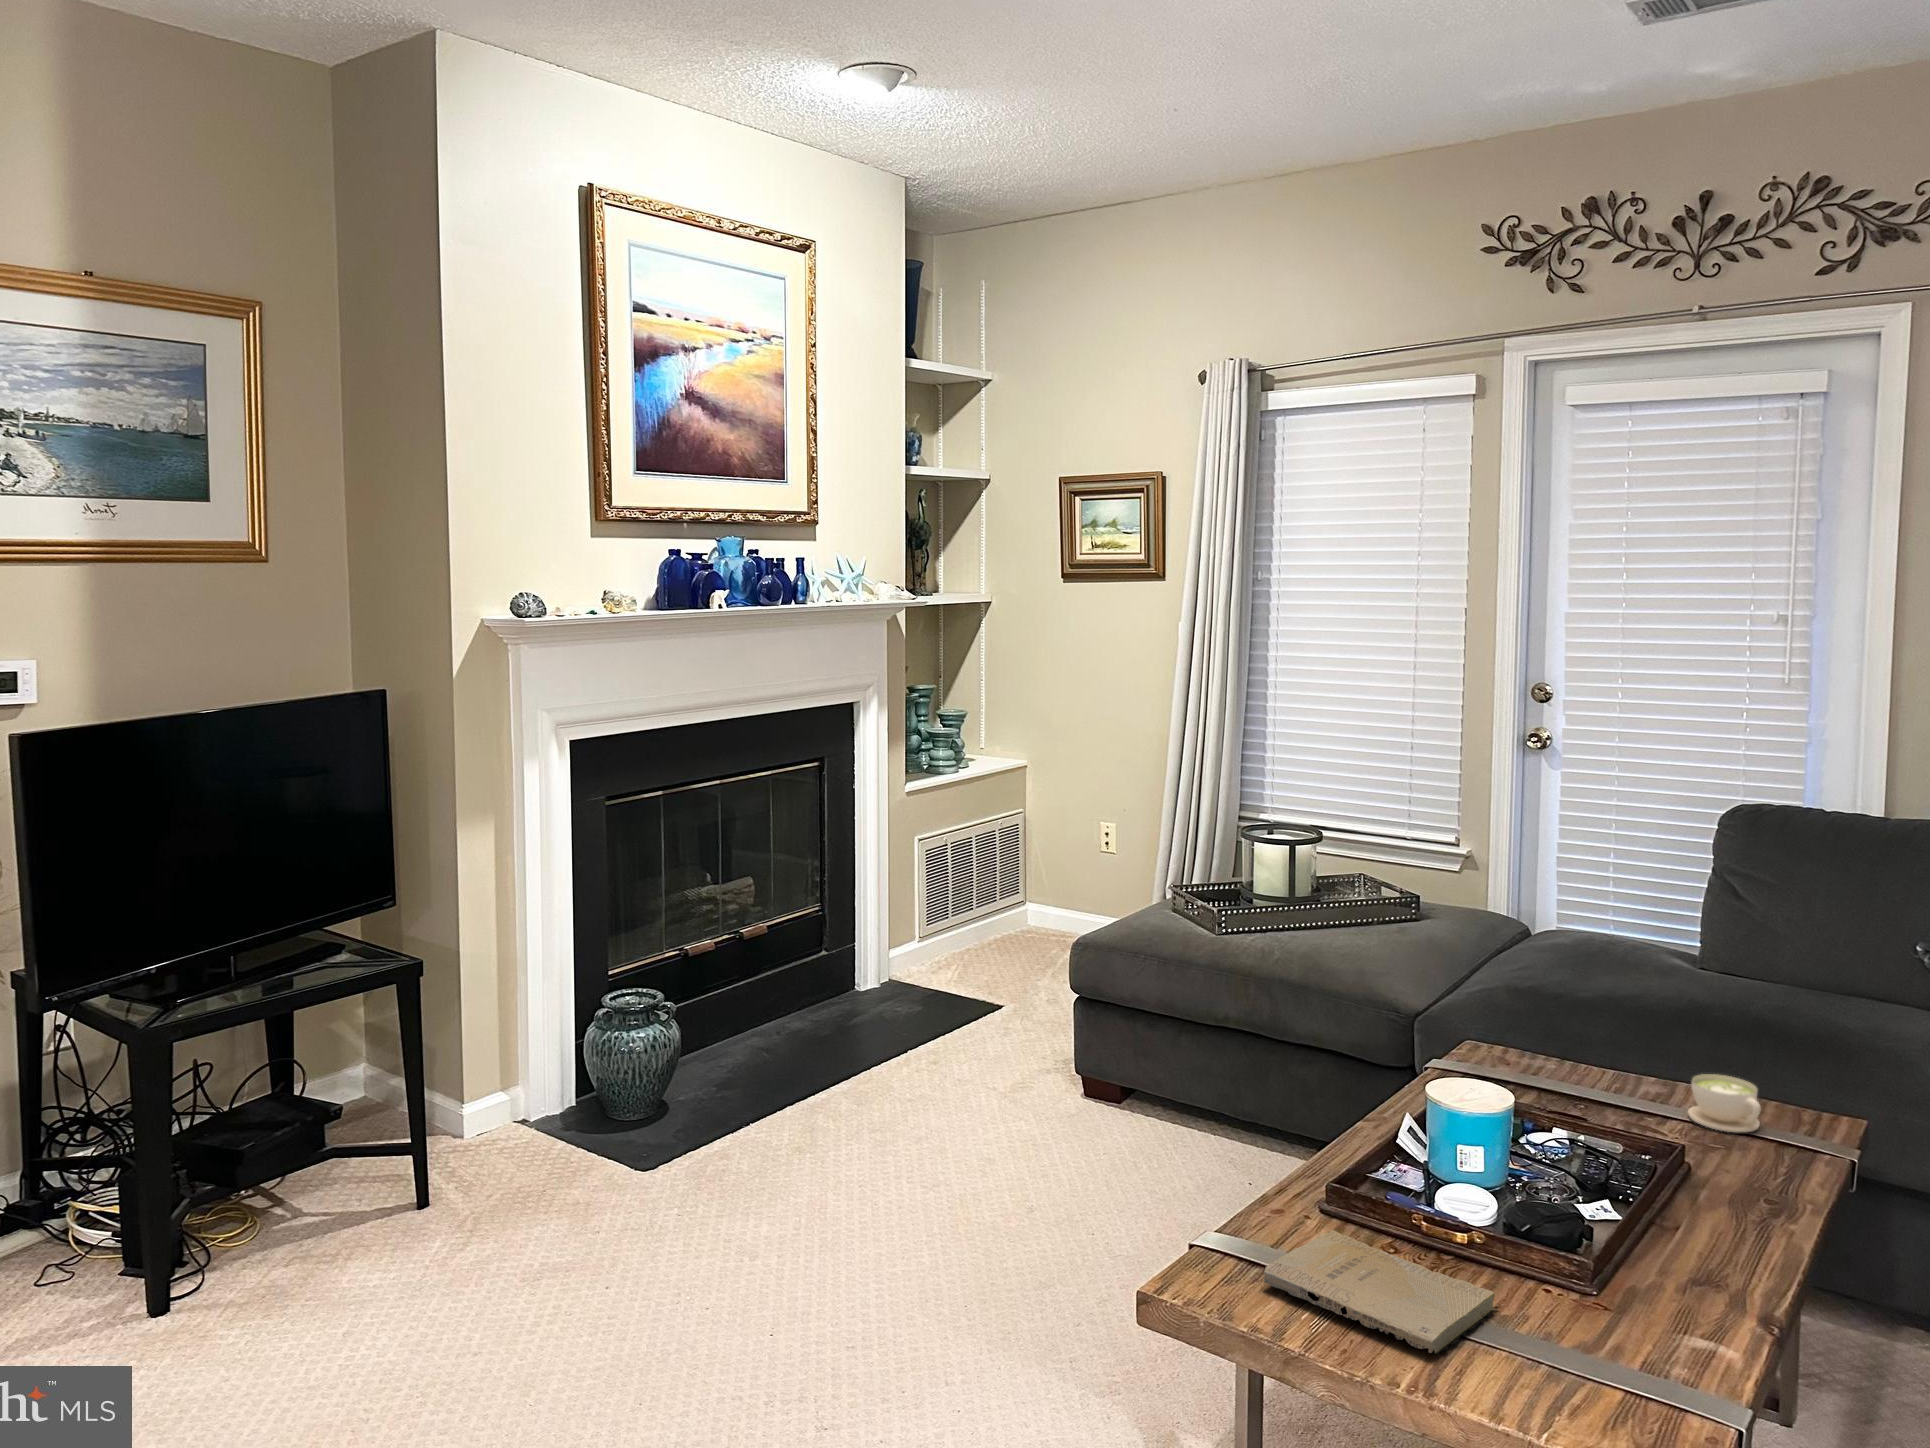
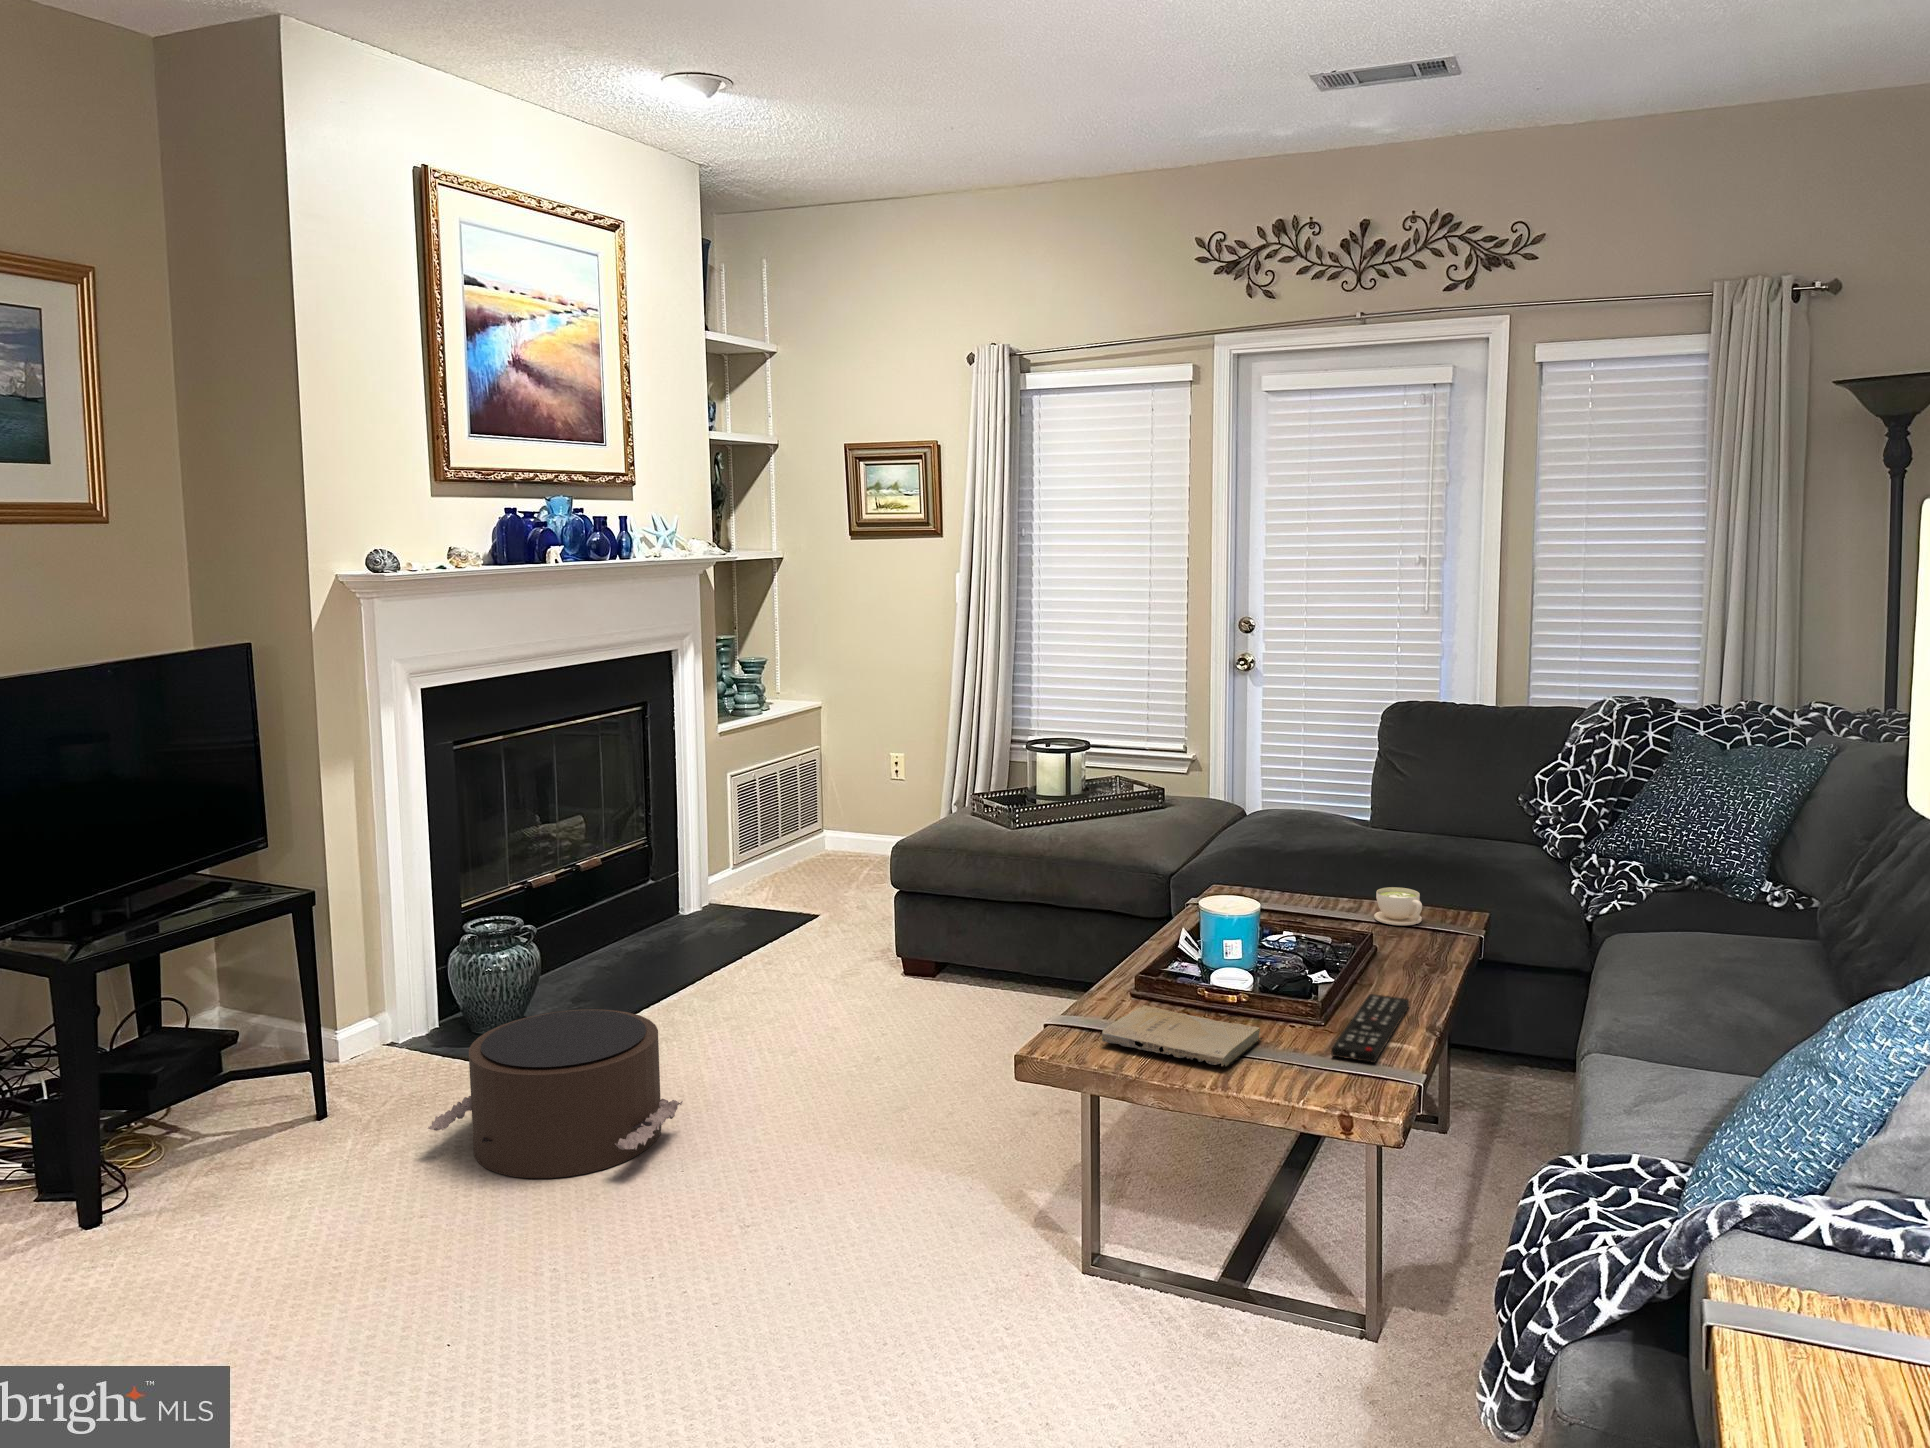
pouf: none [505,1119,785,1326] -> present [428,1009,683,1178]
remote control: none [1601,1250,1732,1380] -> present [1331,994,1409,1063]

